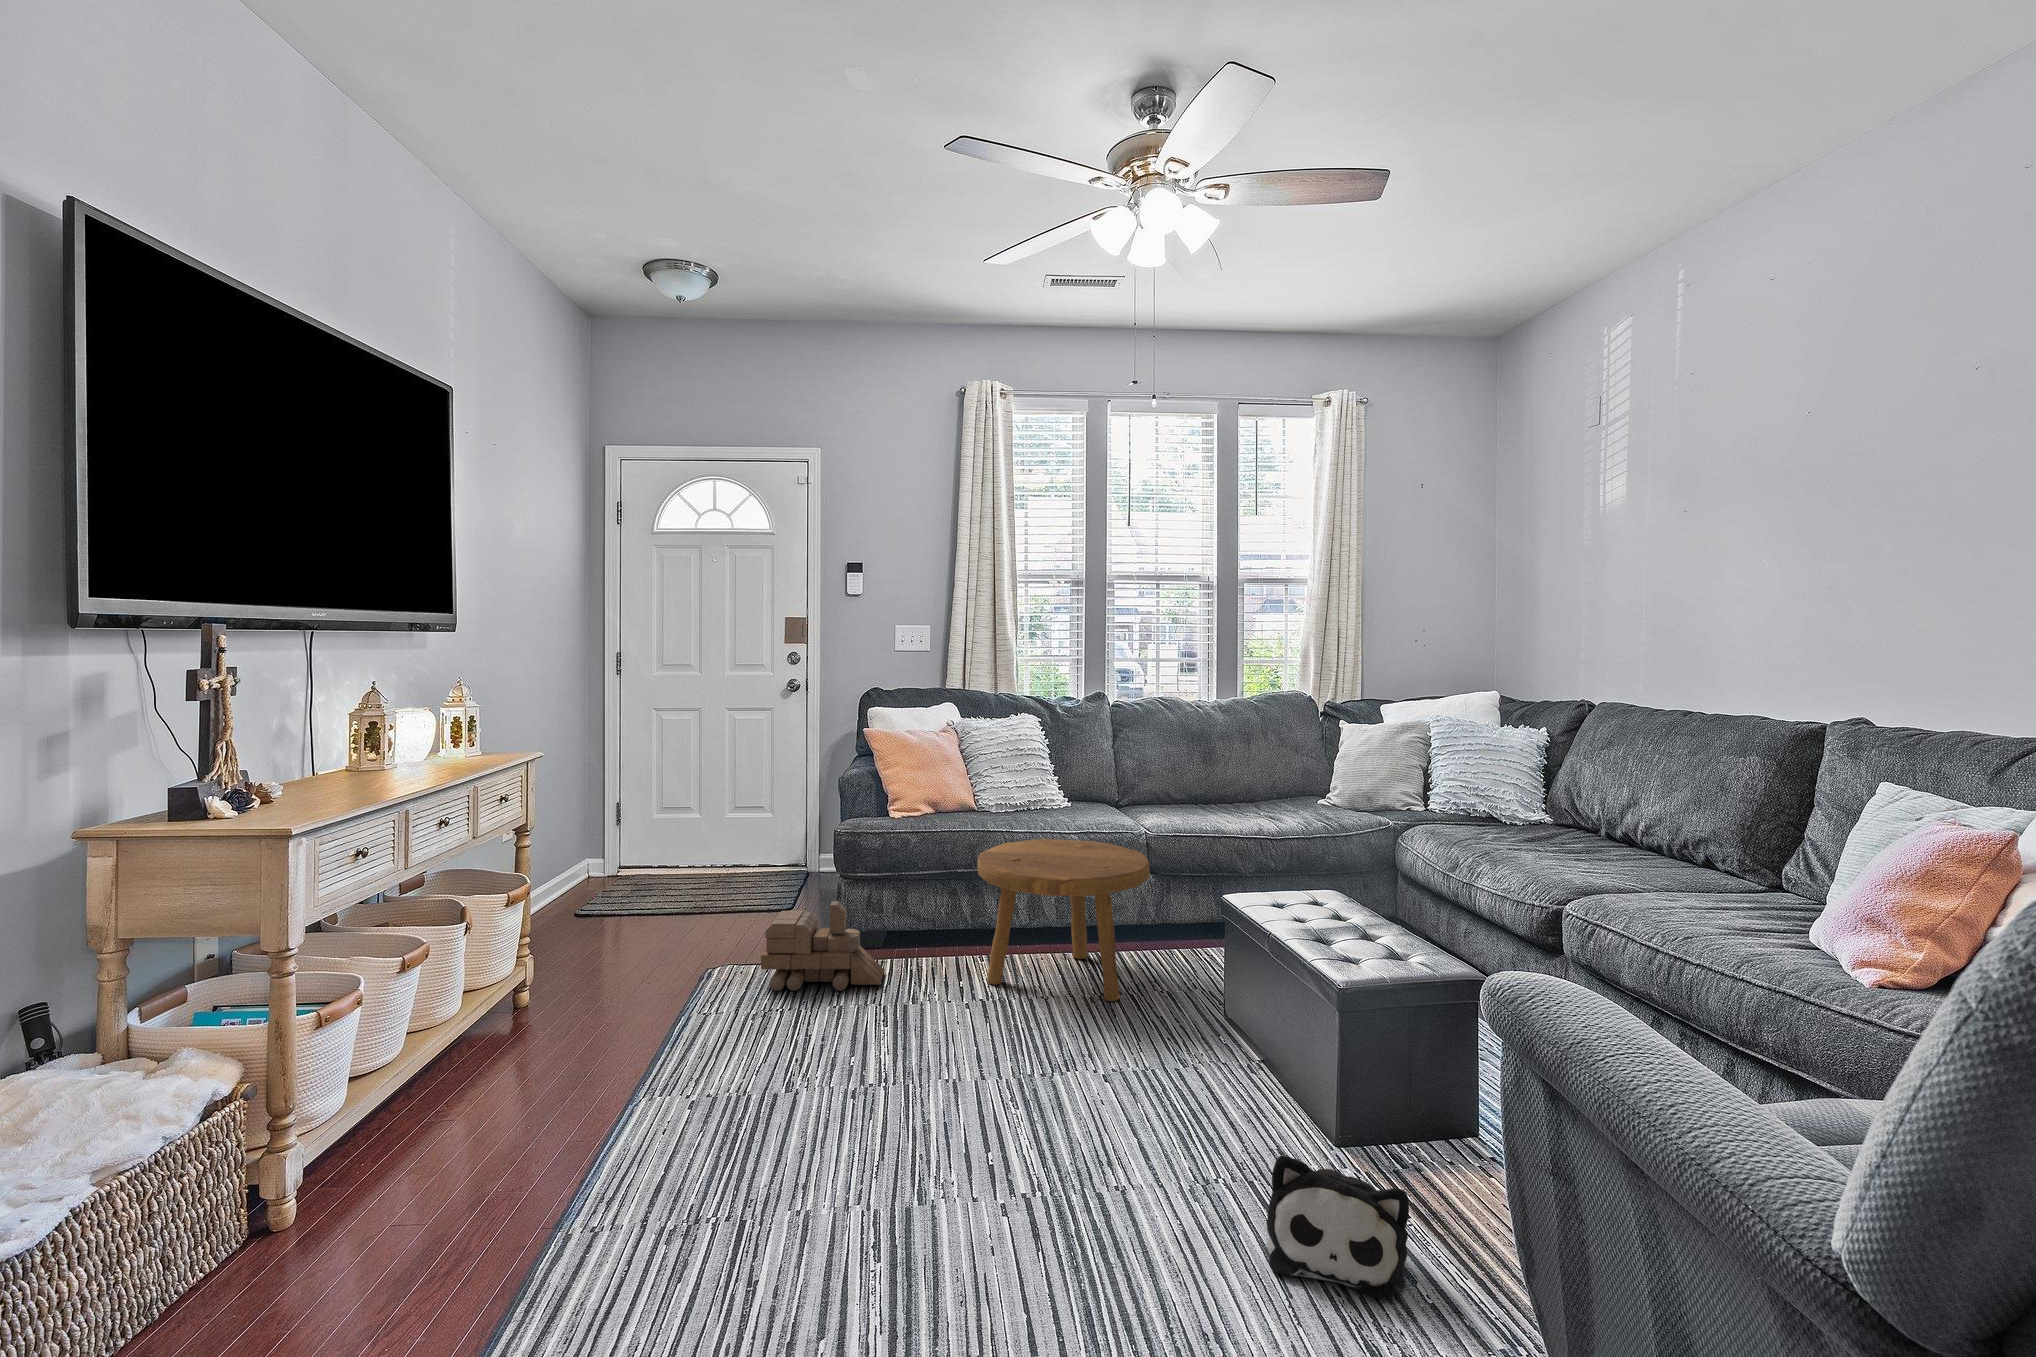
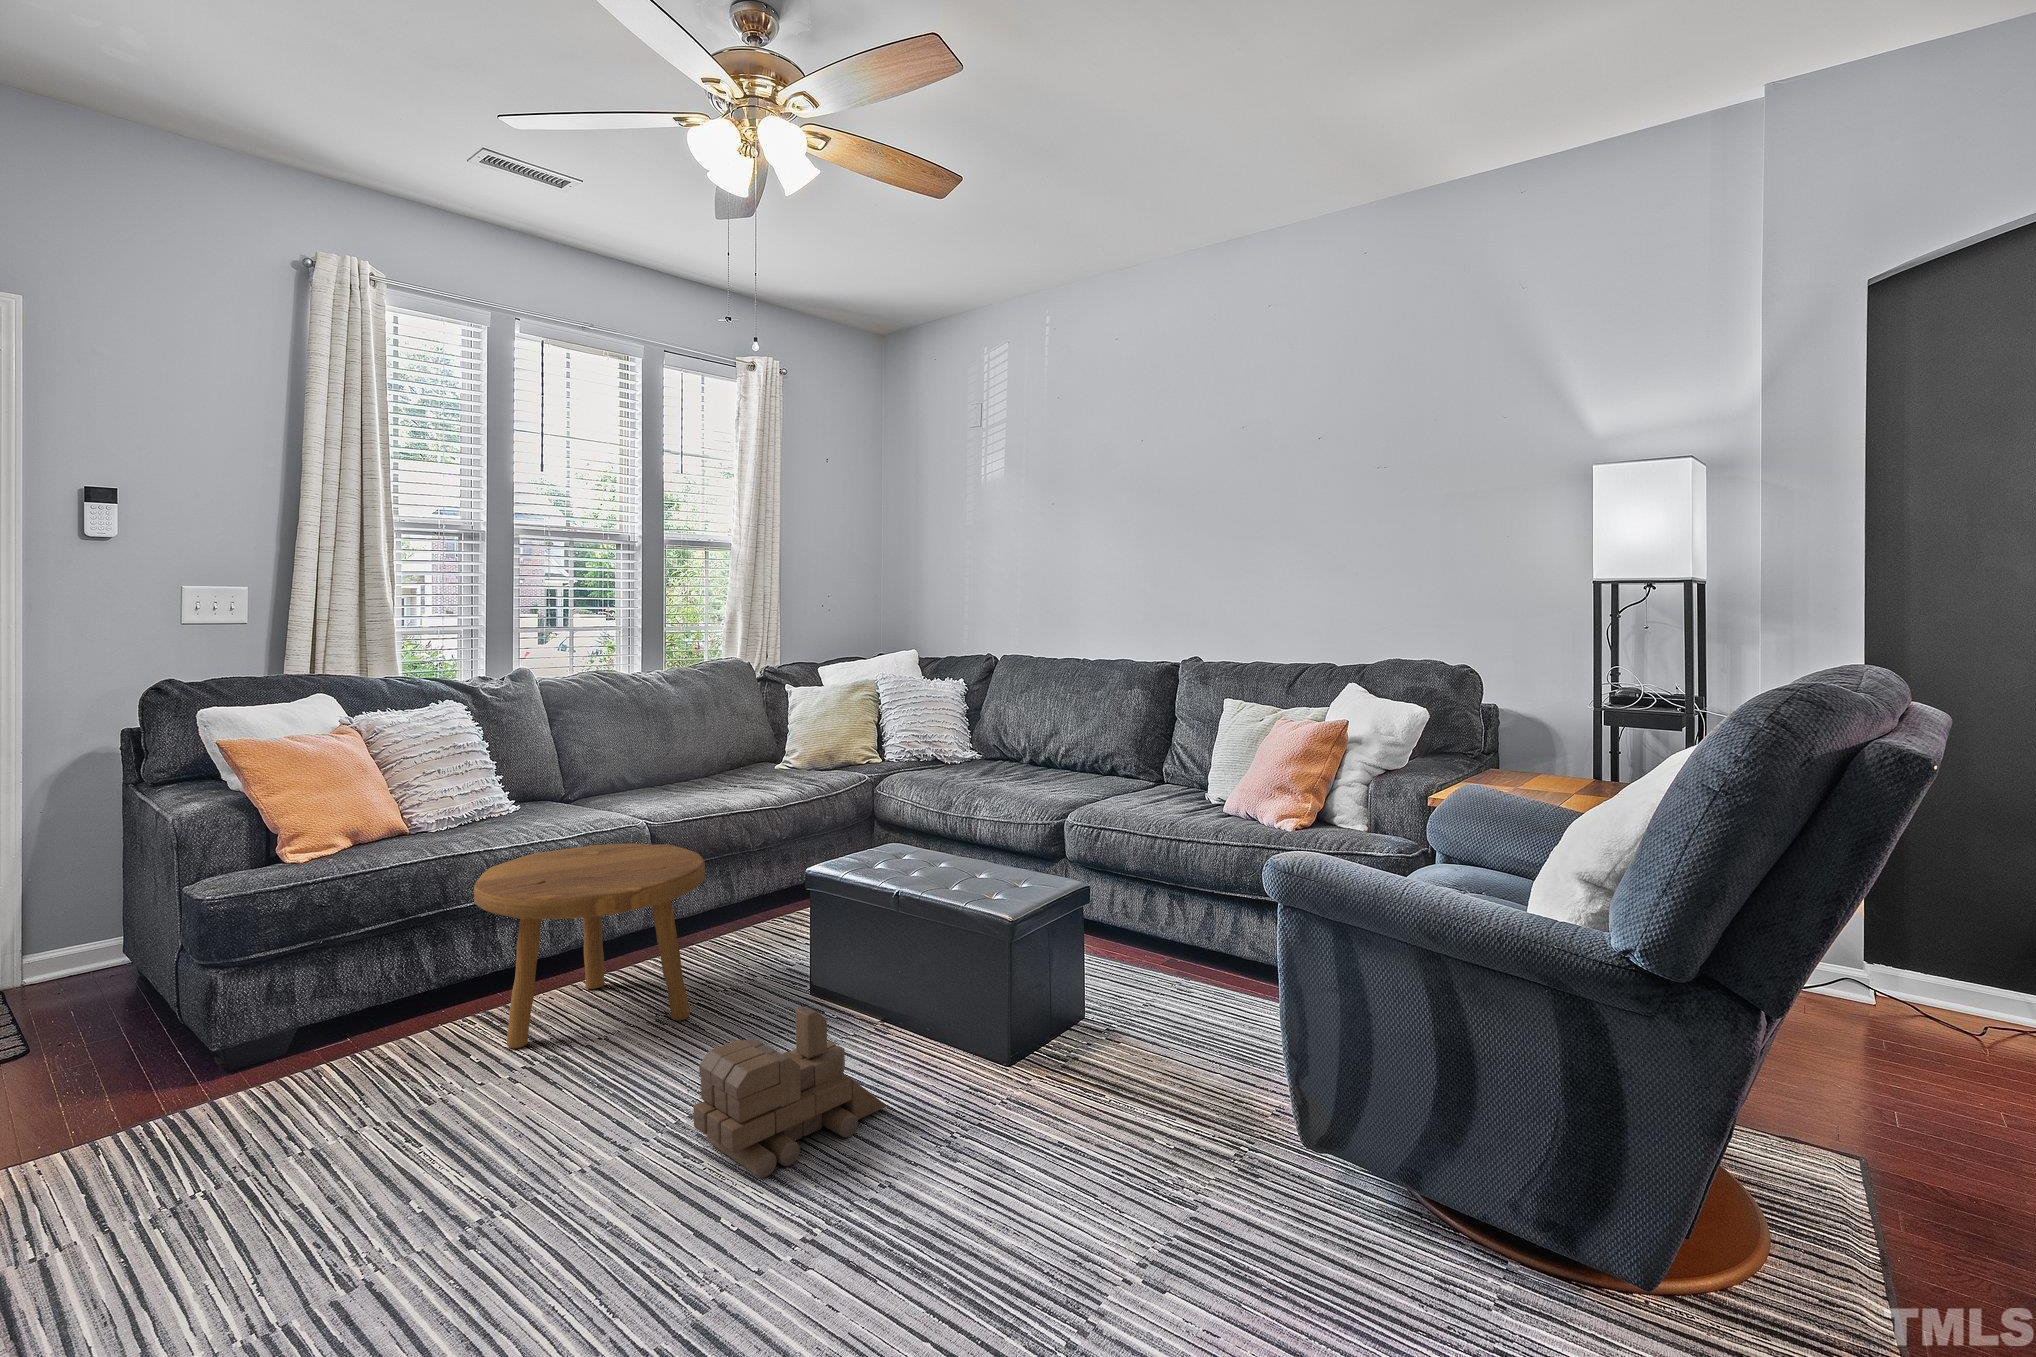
toy train: present [761,901,885,991] -> present [693,1006,887,1178]
plush toy: present [1267,1154,1409,1298] -> none [1032,1068,1161,1185]

